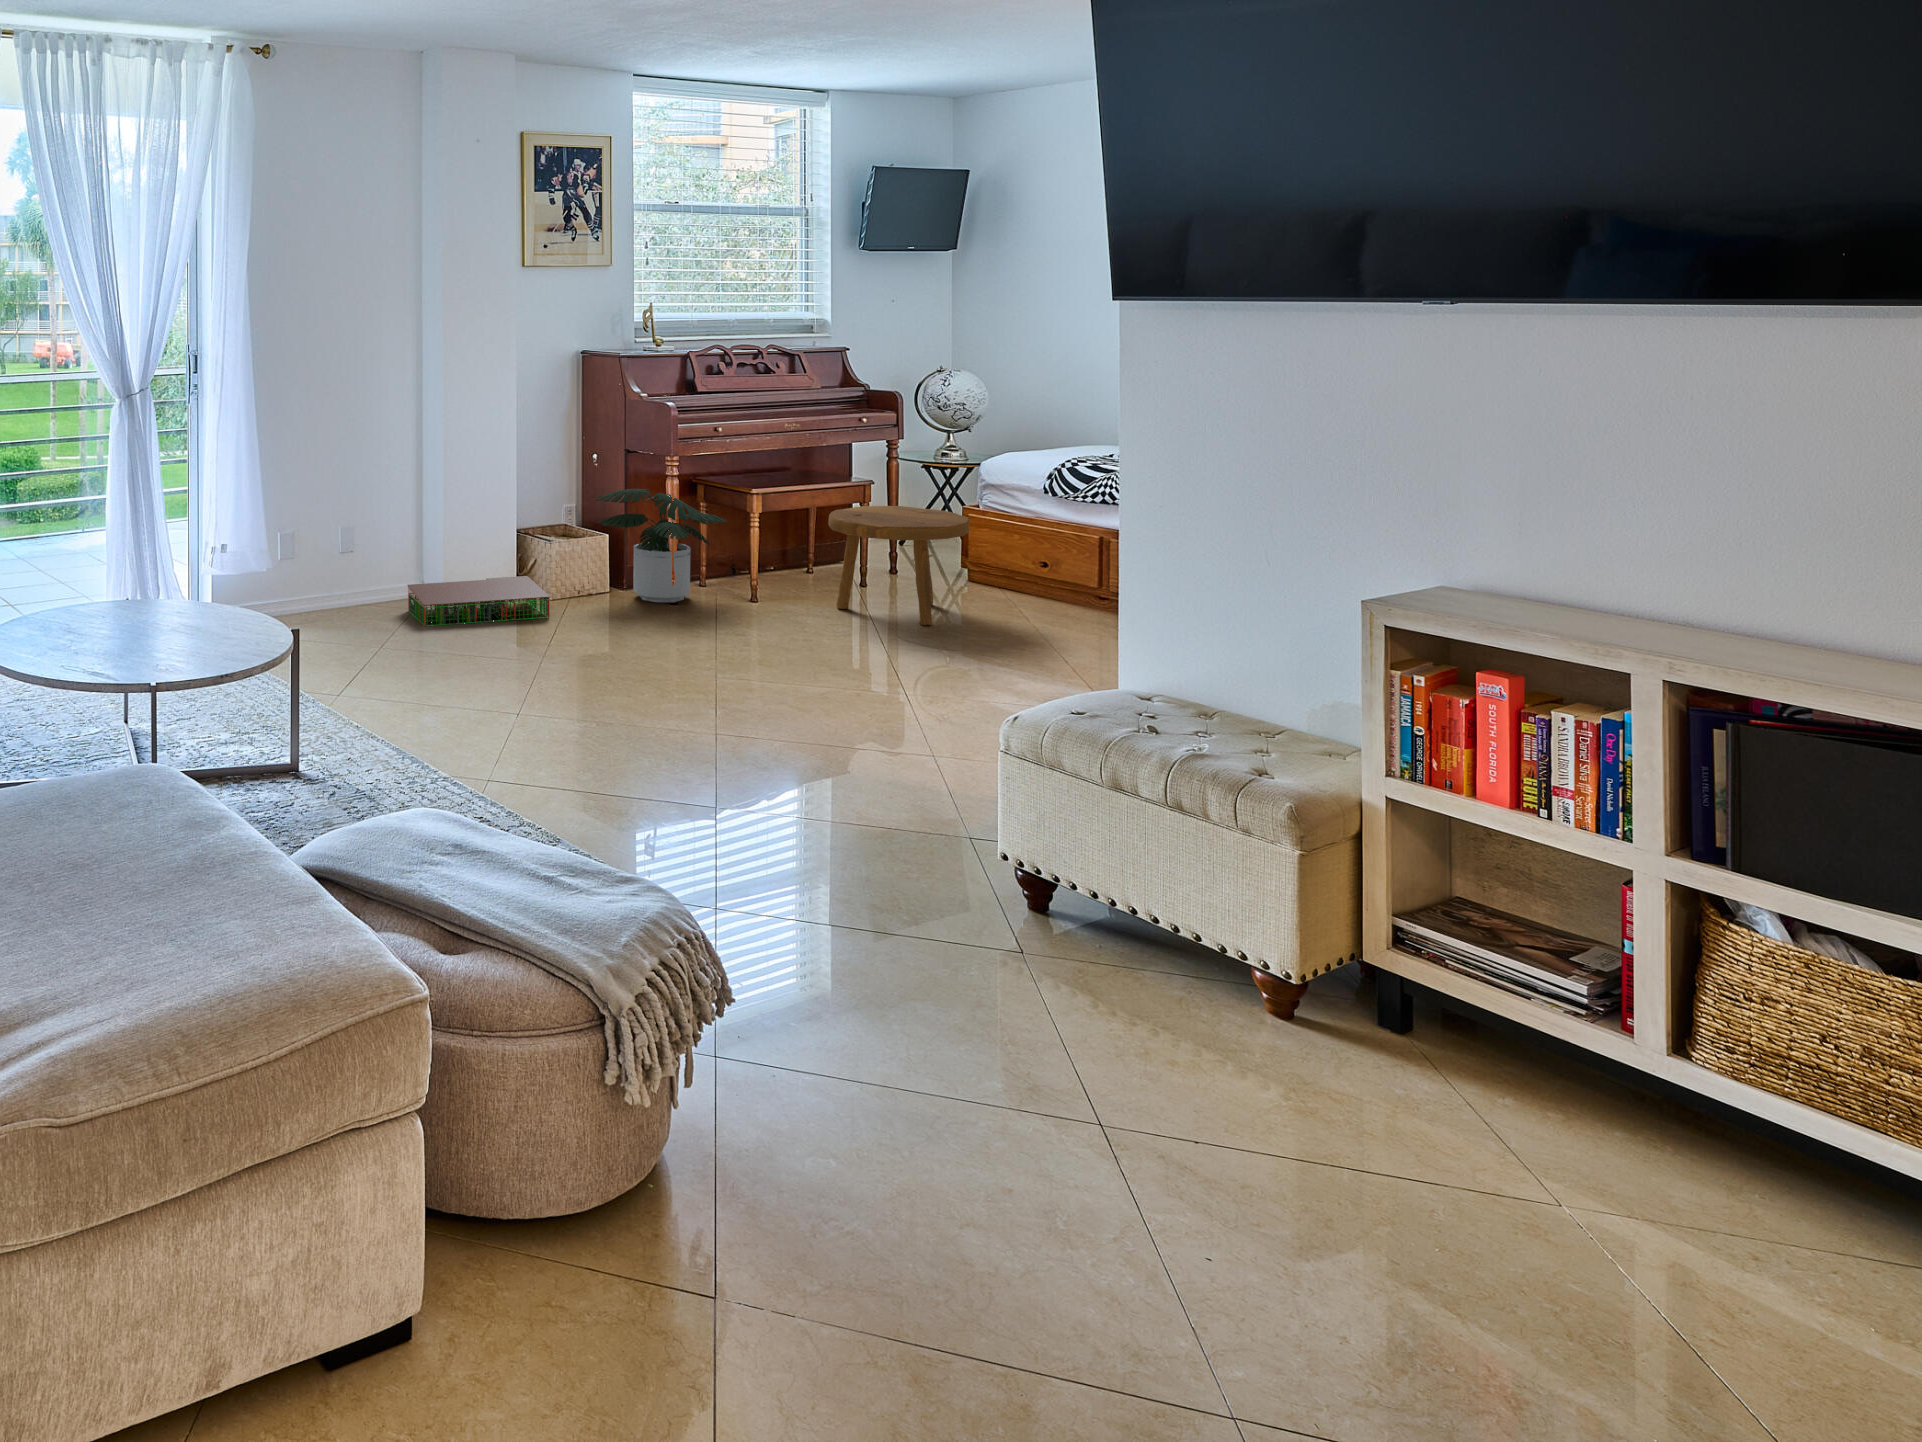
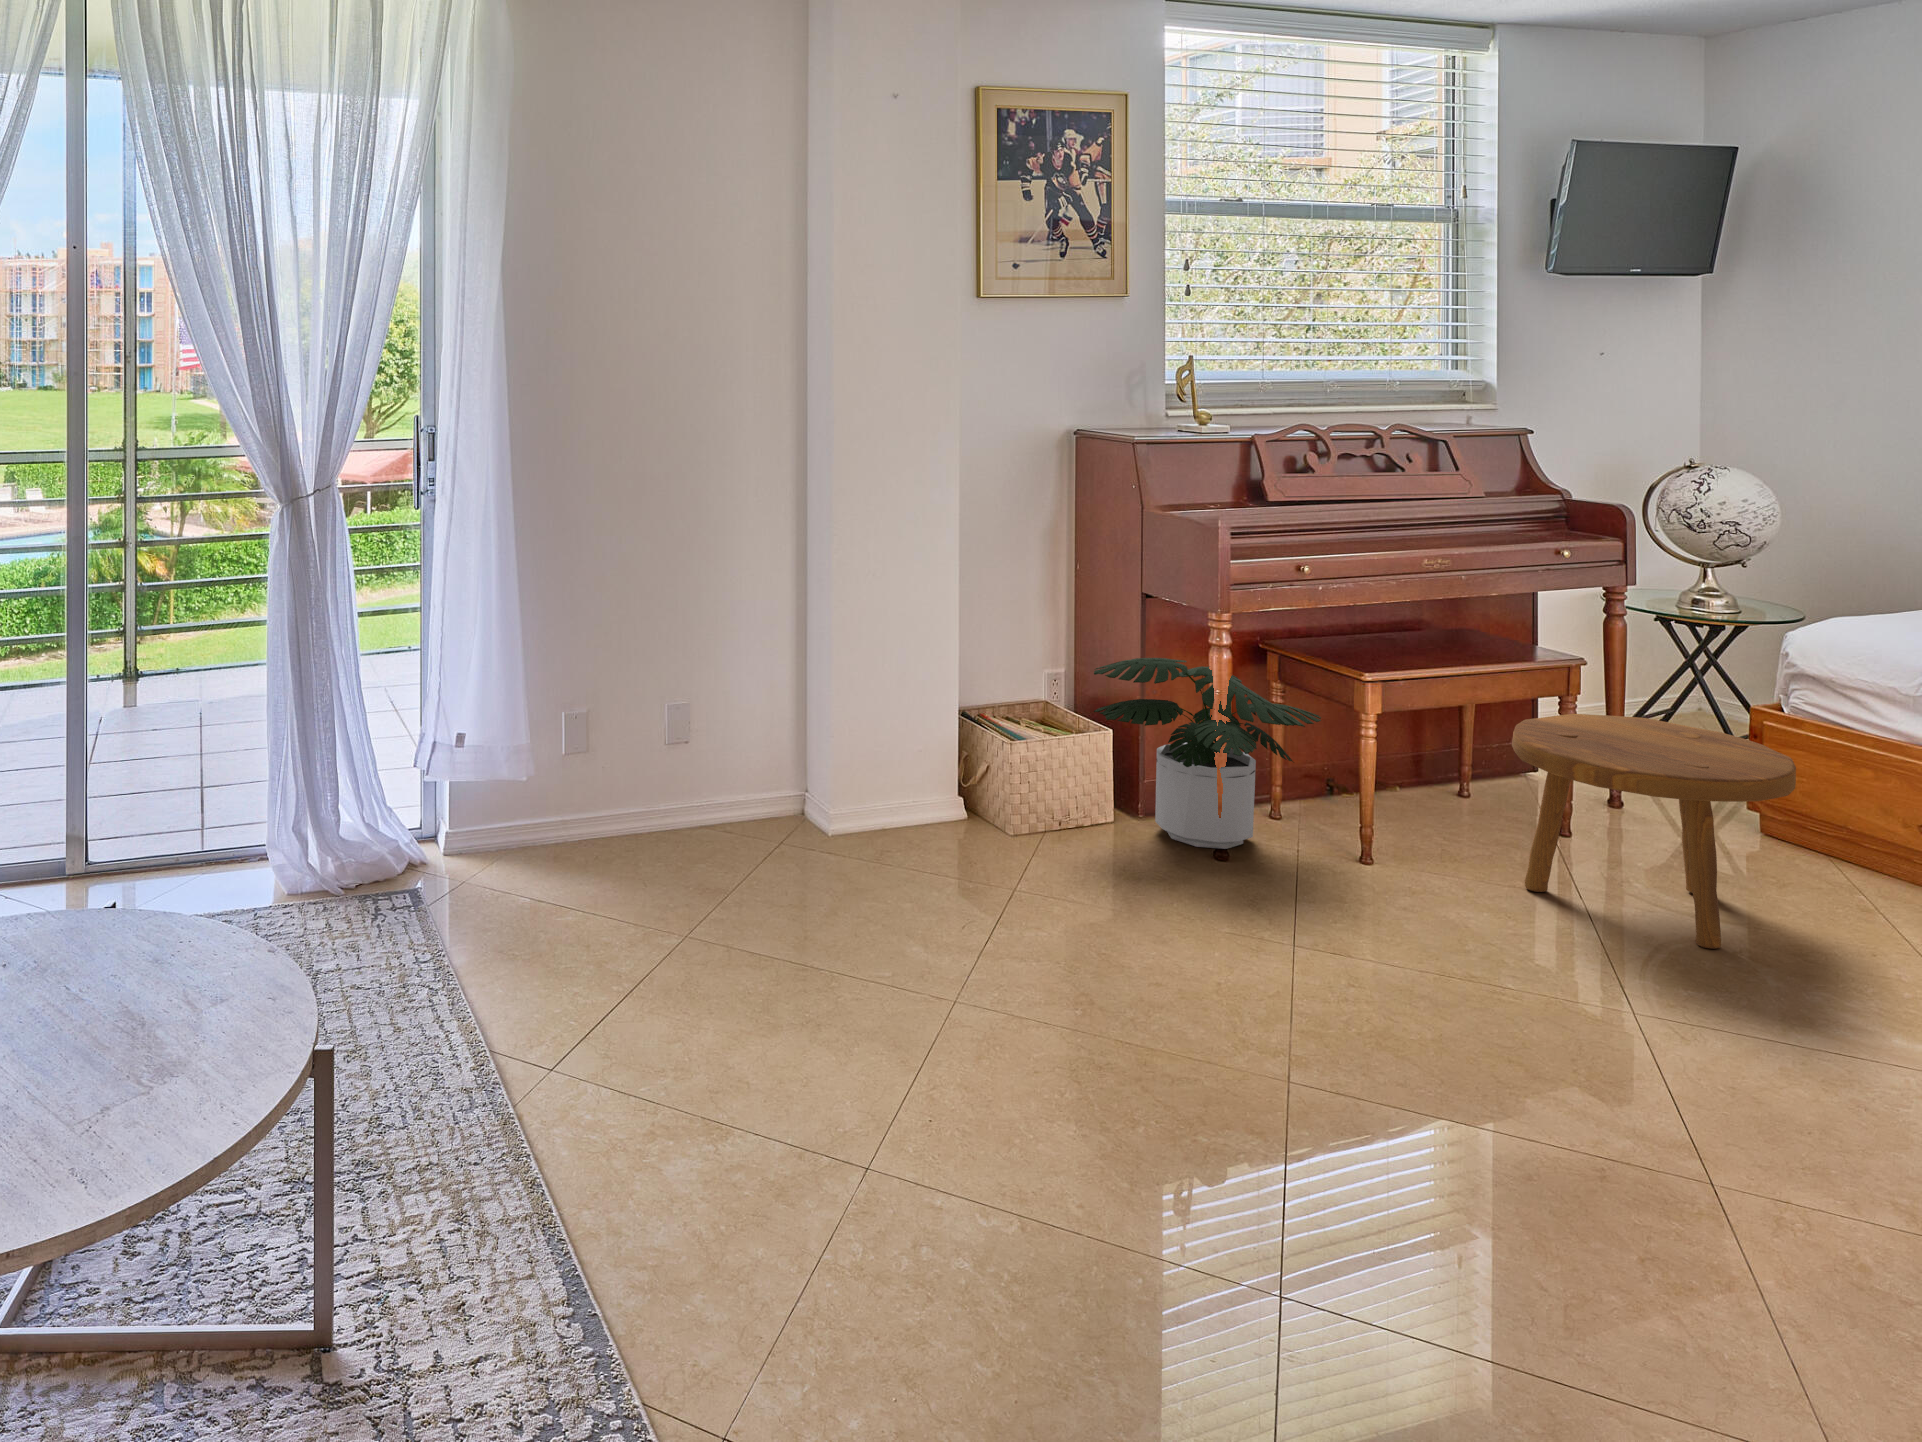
storage bin: present [407,576,550,626] -> none [786,787,1017,868]

